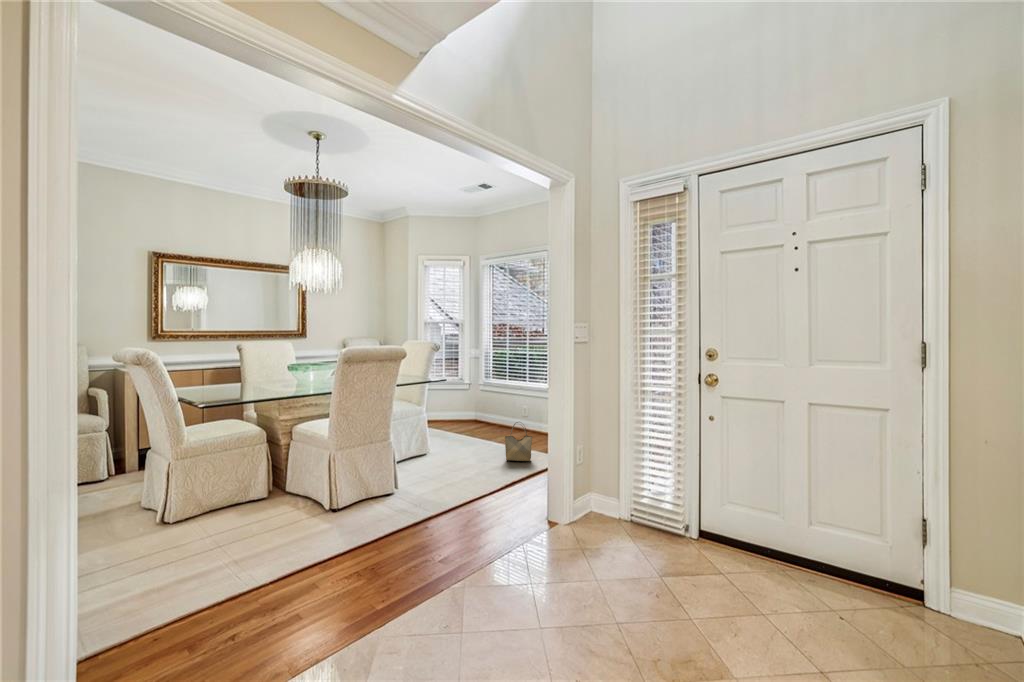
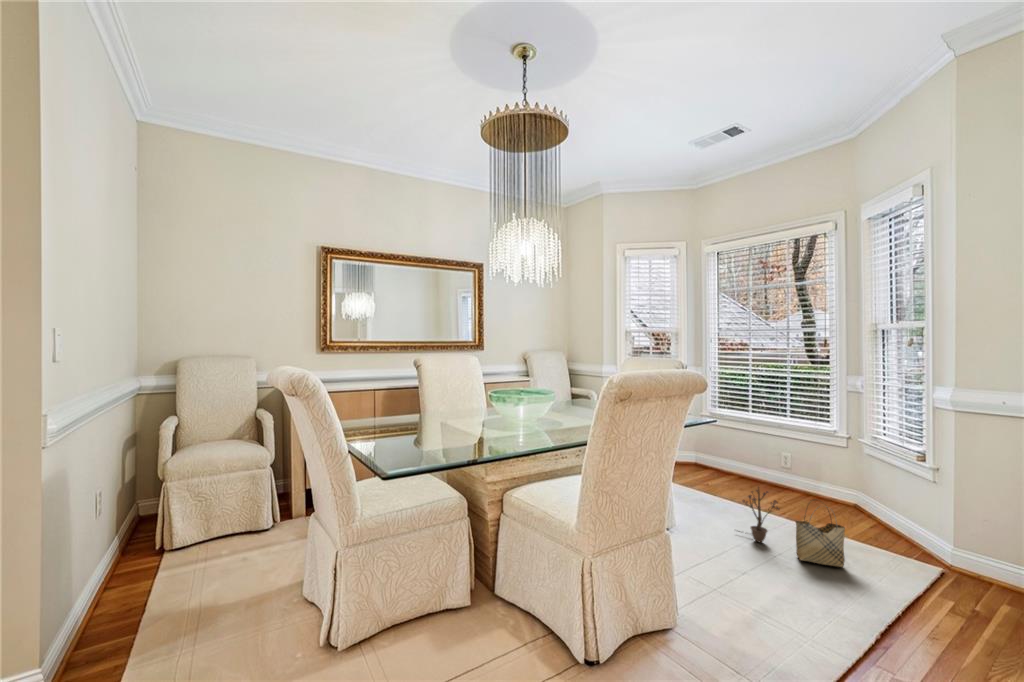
decorative plant: none [477,418,500,455] -> present [738,487,779,542]

